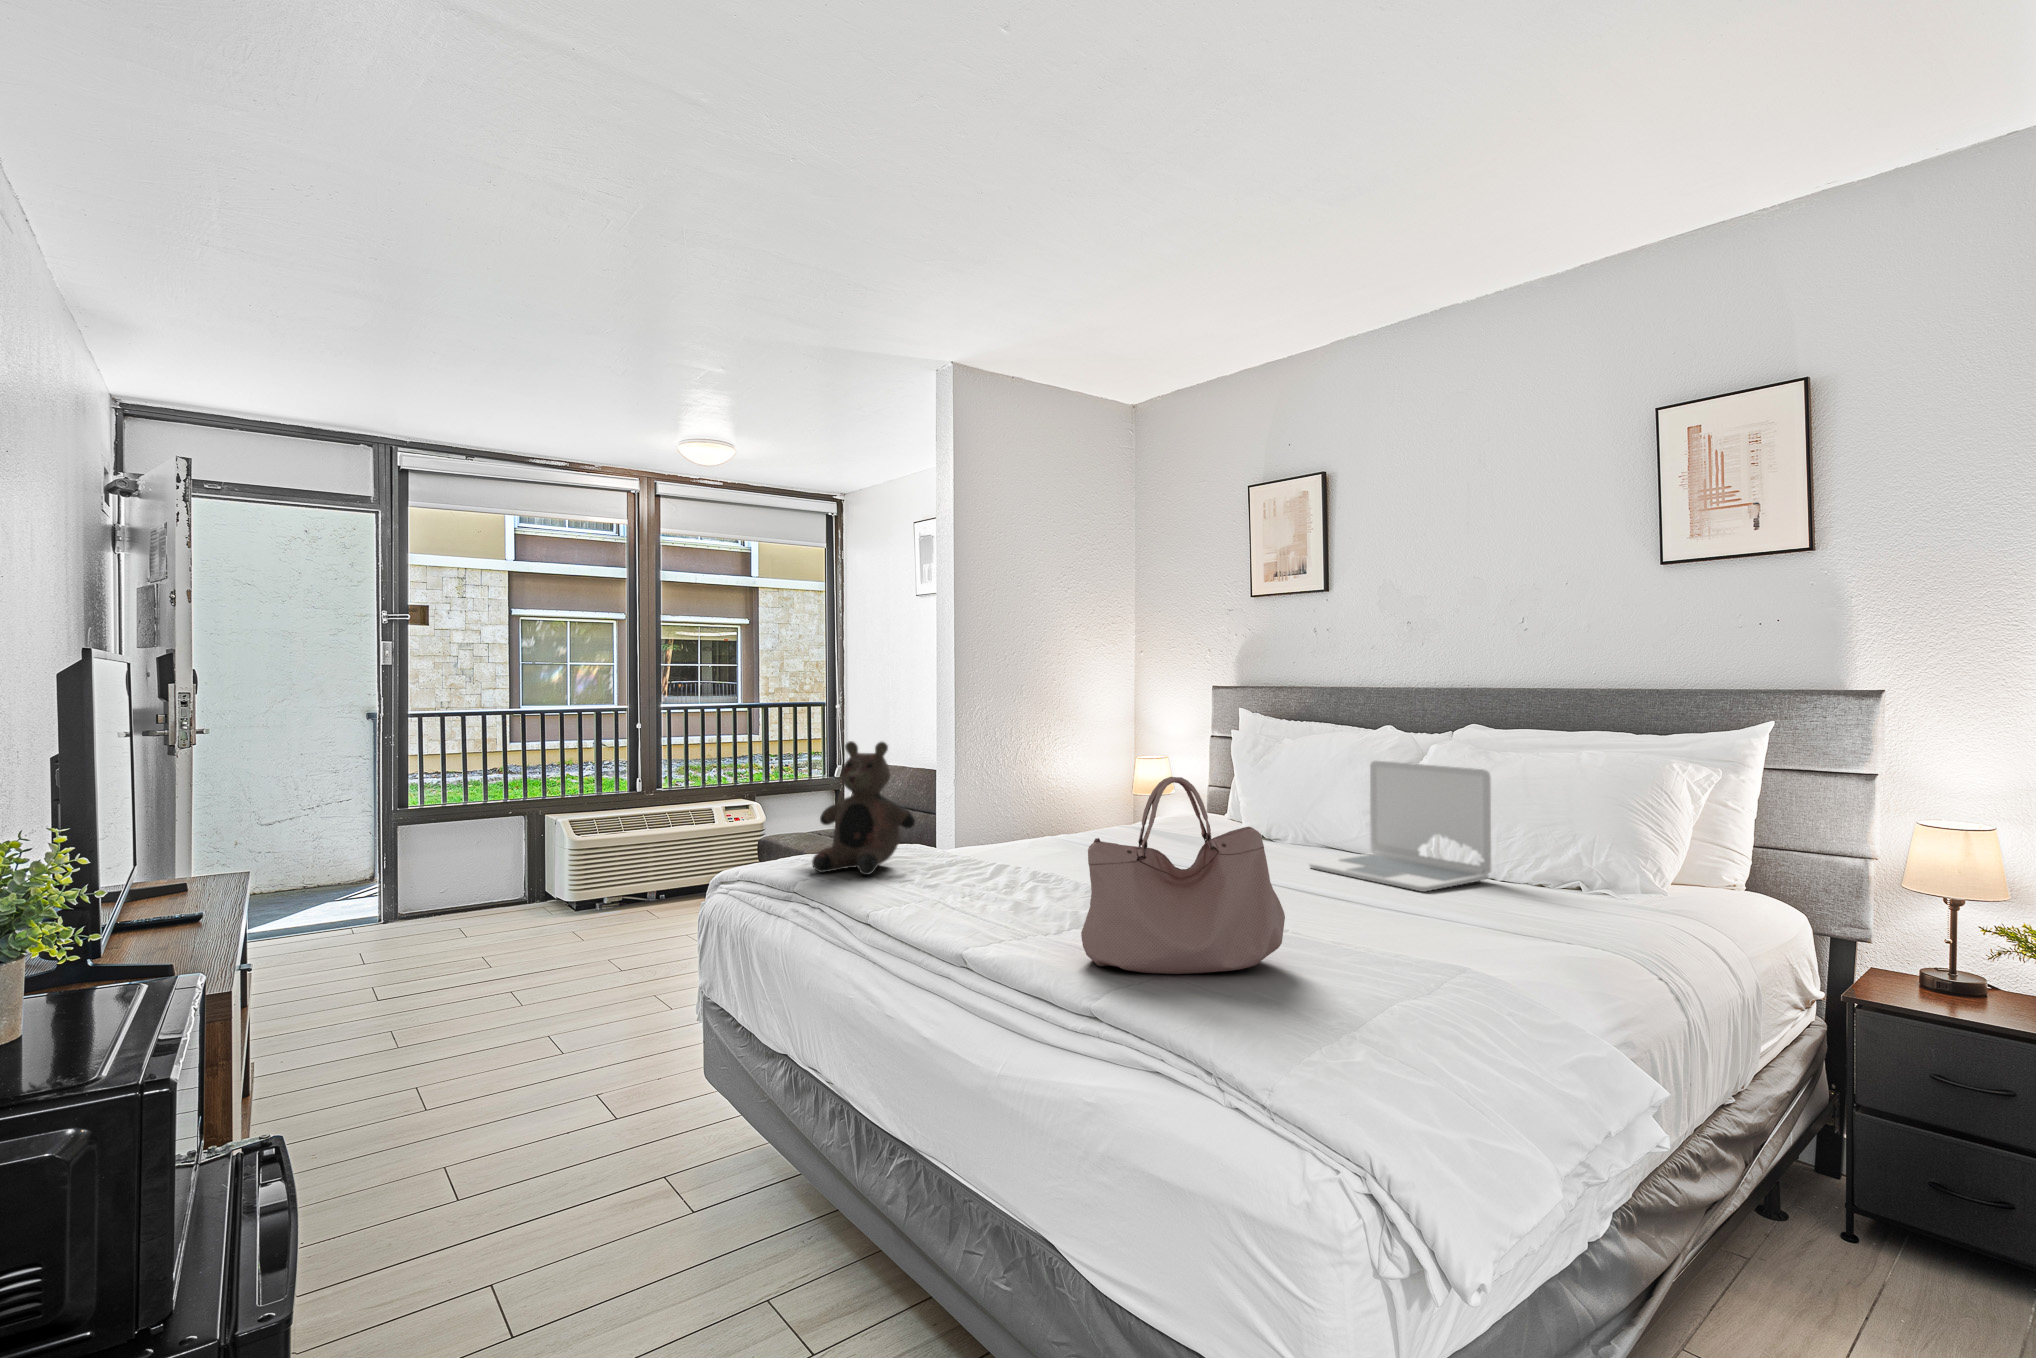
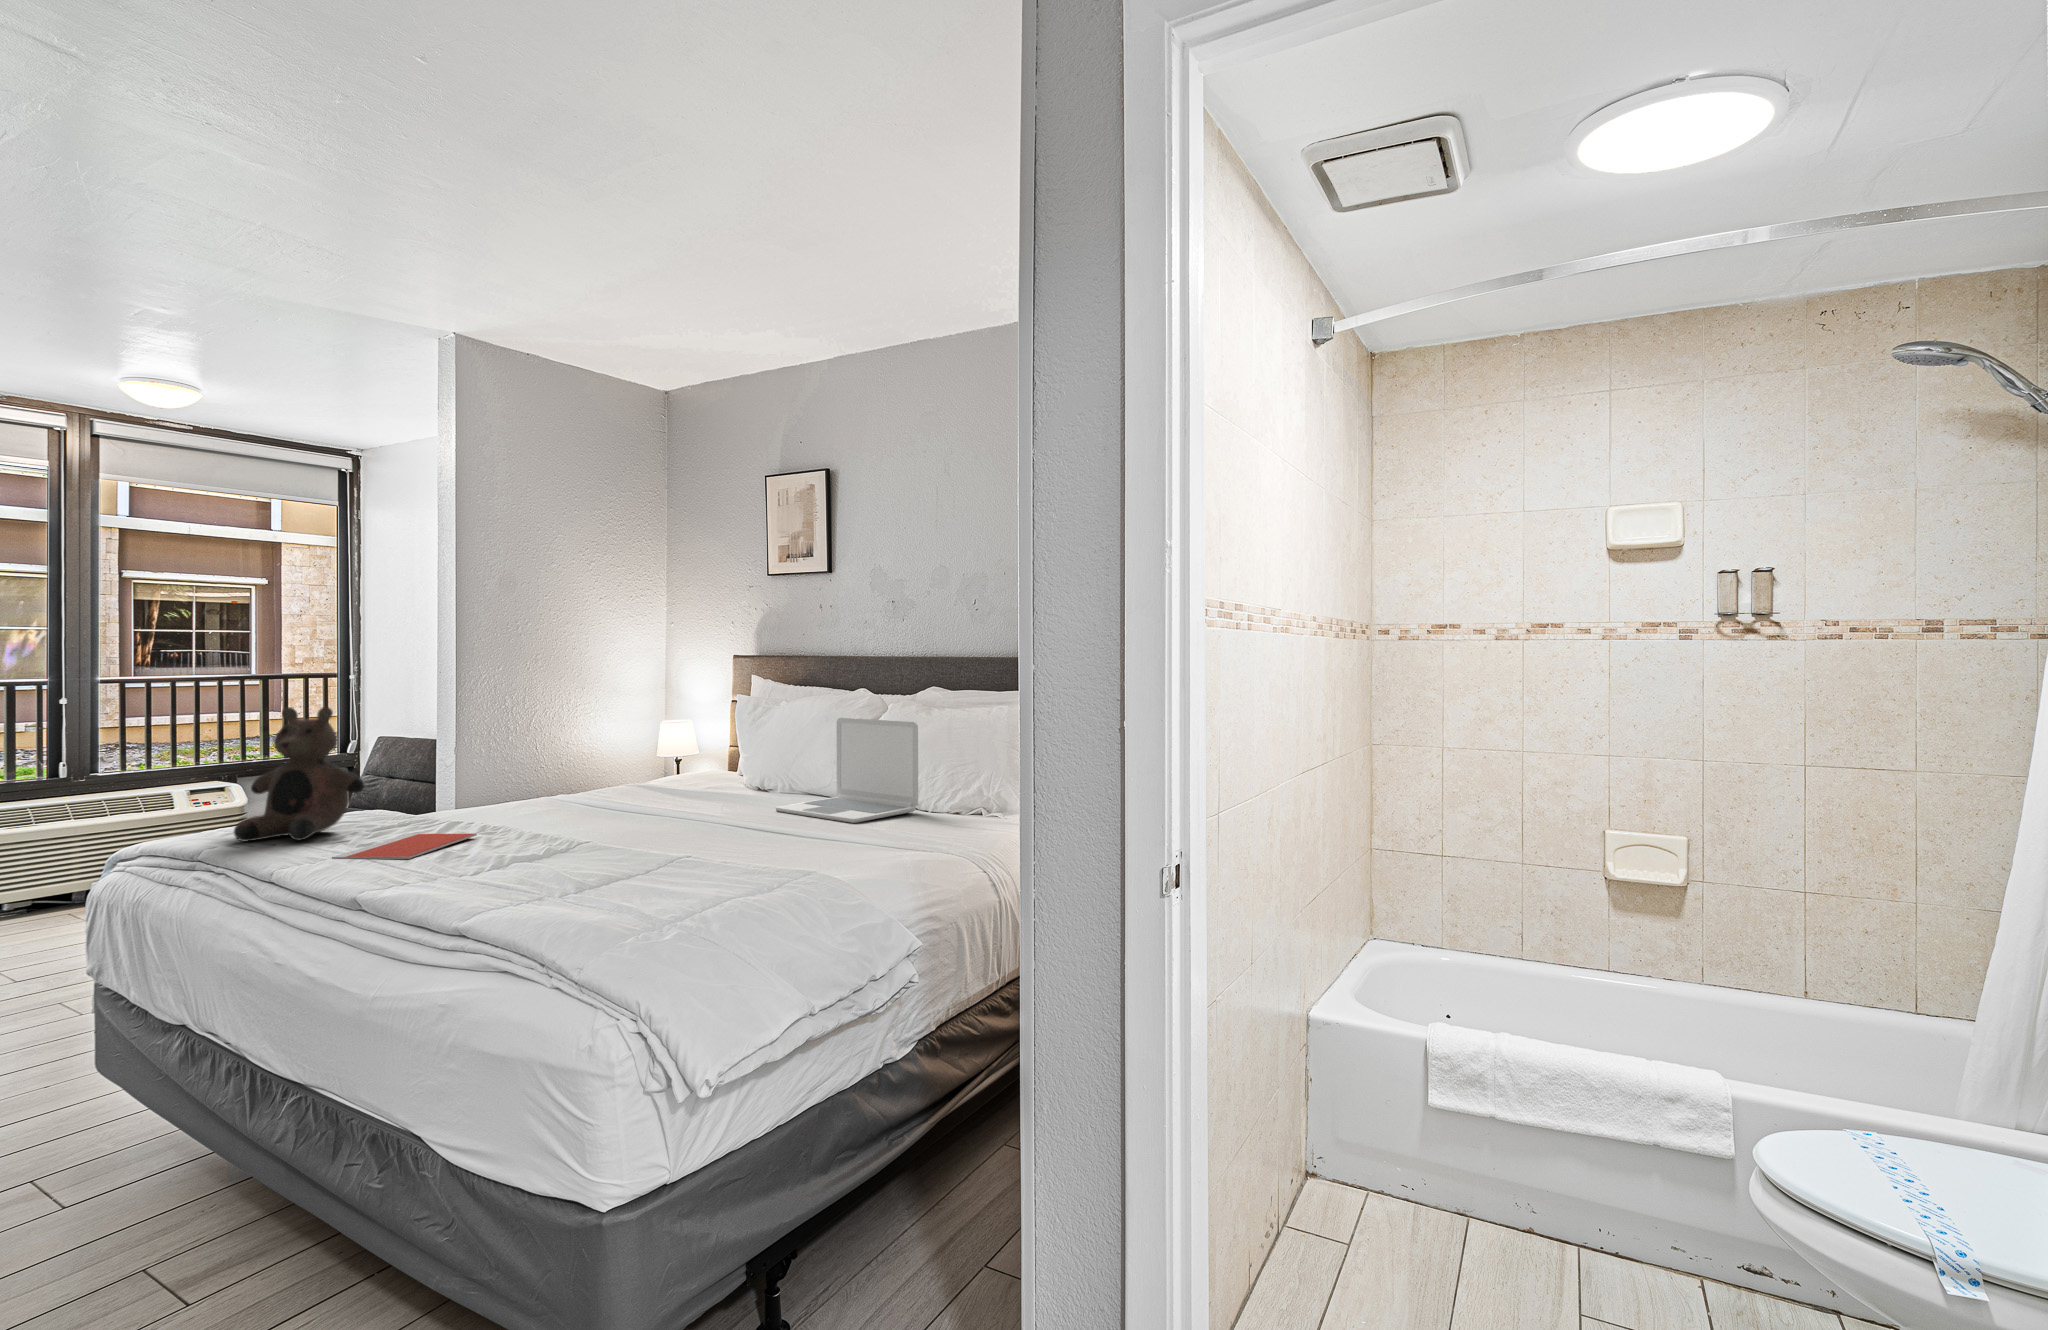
handbag: present [1081,777,1285,974] -> none [479,728,674,897]
notebook: none [906,874,1023,906] -> present [332,833,477,859]

